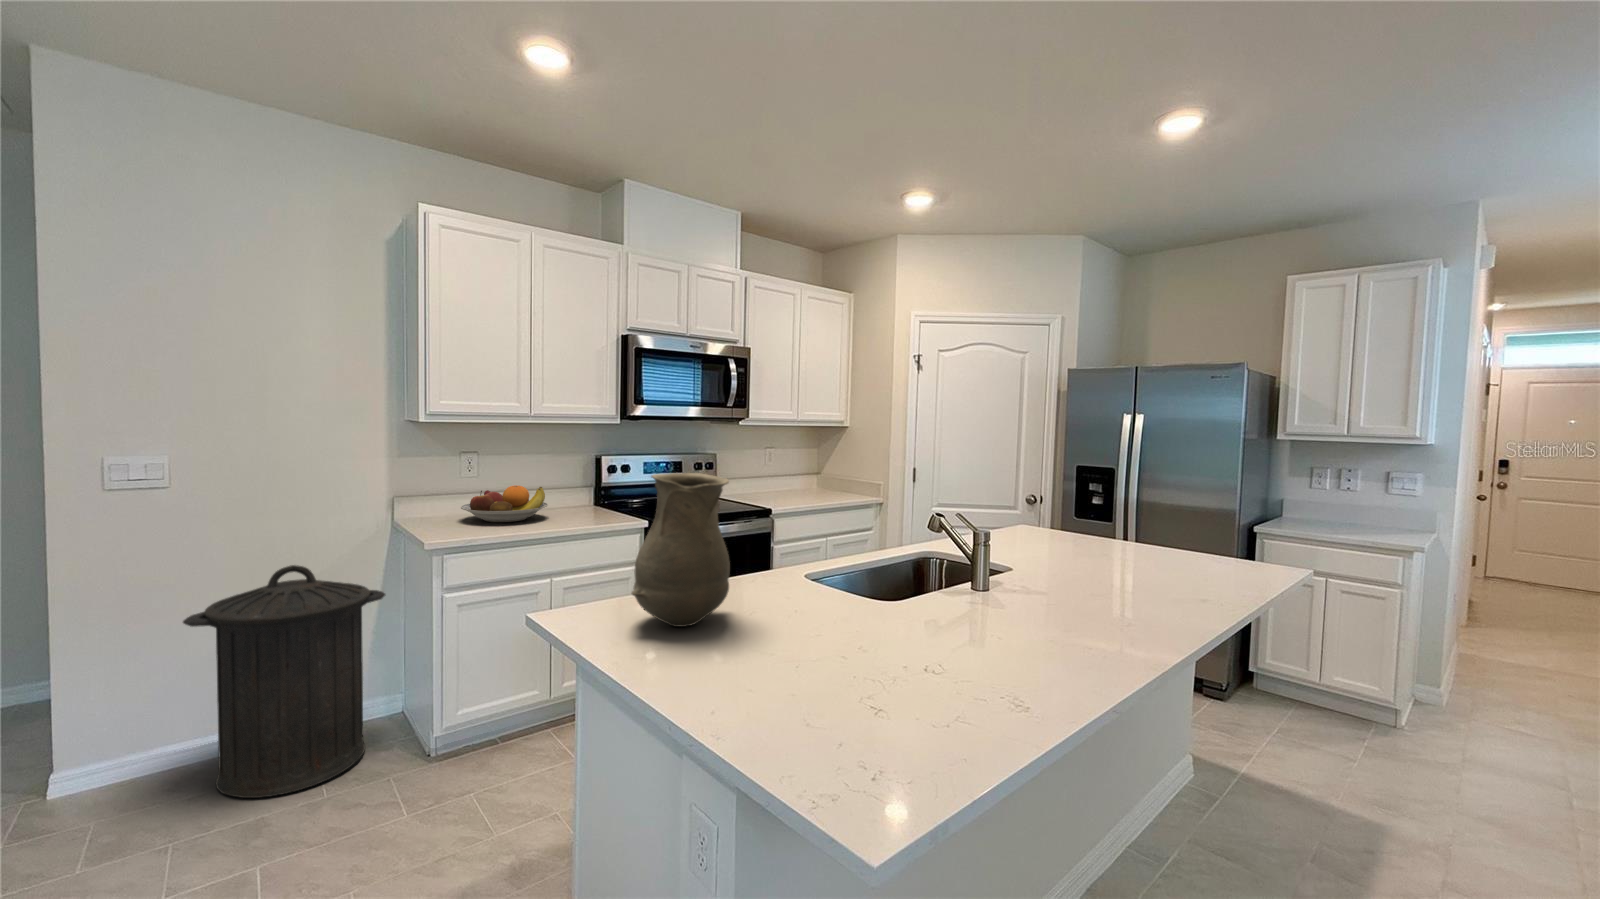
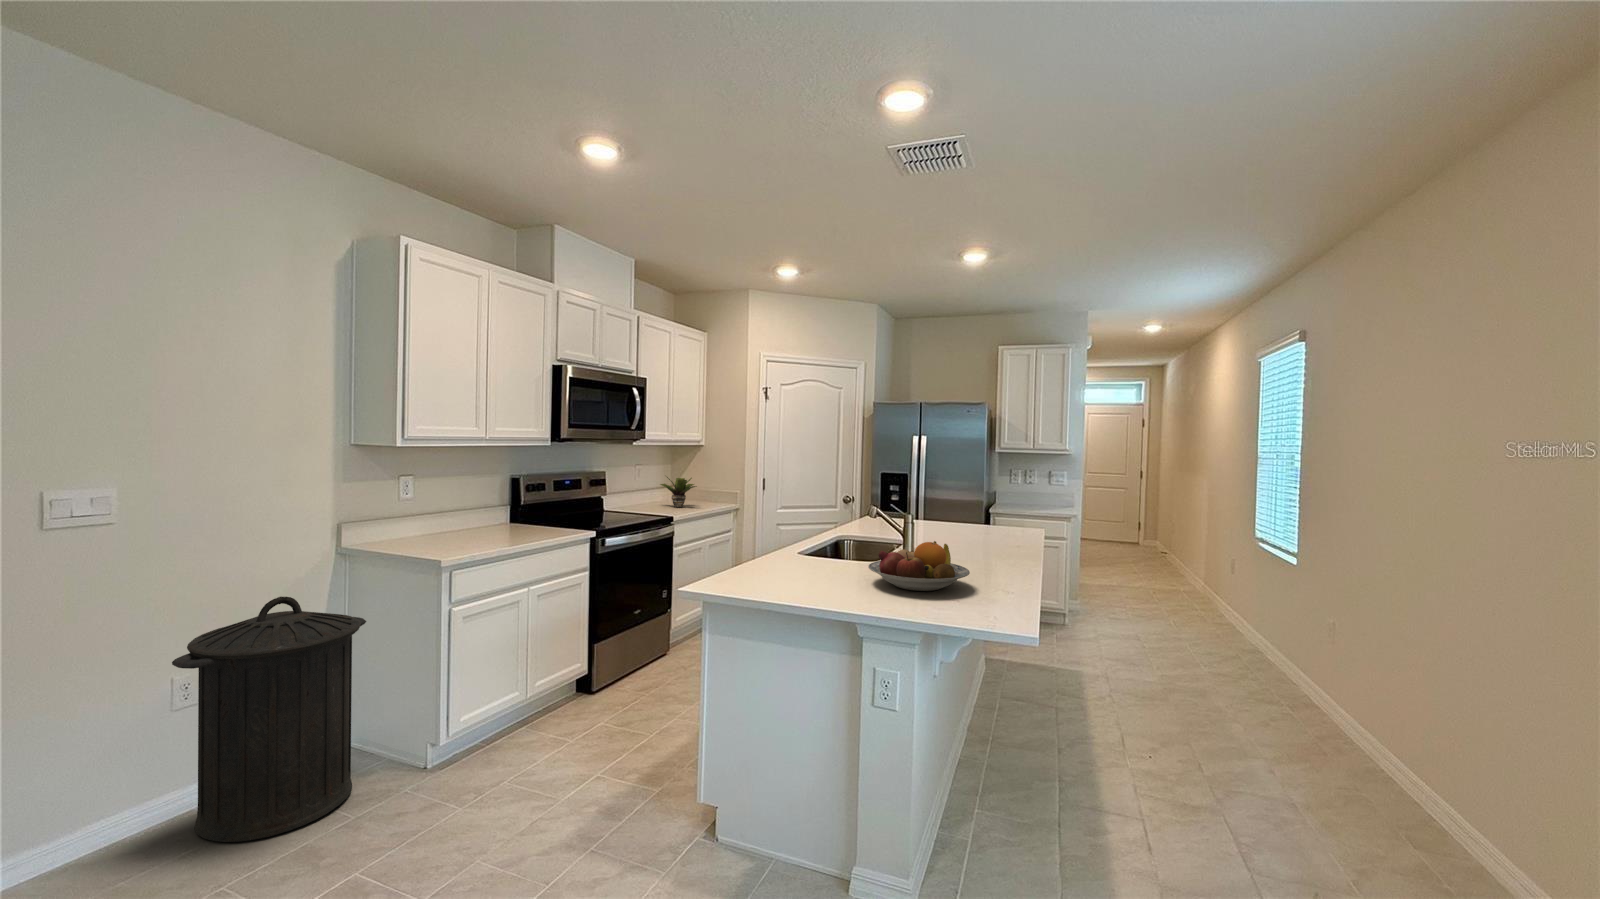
potted plant: none [787,460,828,498] -> present [660,477,697,508]
vase: present [632,473,730,627] -> none [750,483,812,587]
fruit bowl: present [461,485,548,522] -> present [868,541,970,591]

